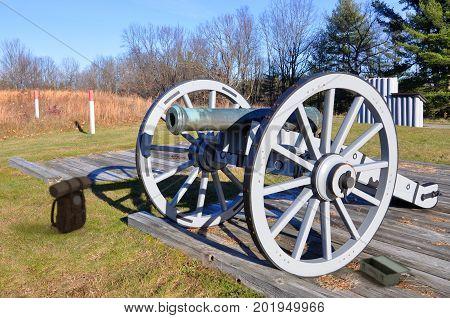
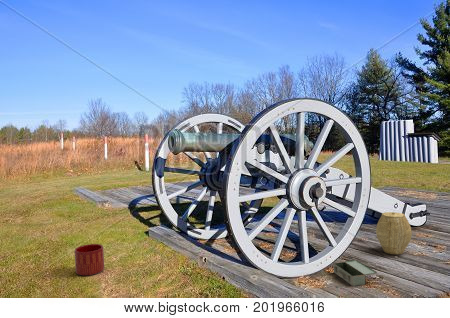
backpack: present [49,176,91,232] -> none [88,196,124,241]
woven basket: none [396,198,435,245] -> present [376,212,412,254]
planter: none [49,242,86,282] -> present [75,244,104,276]

